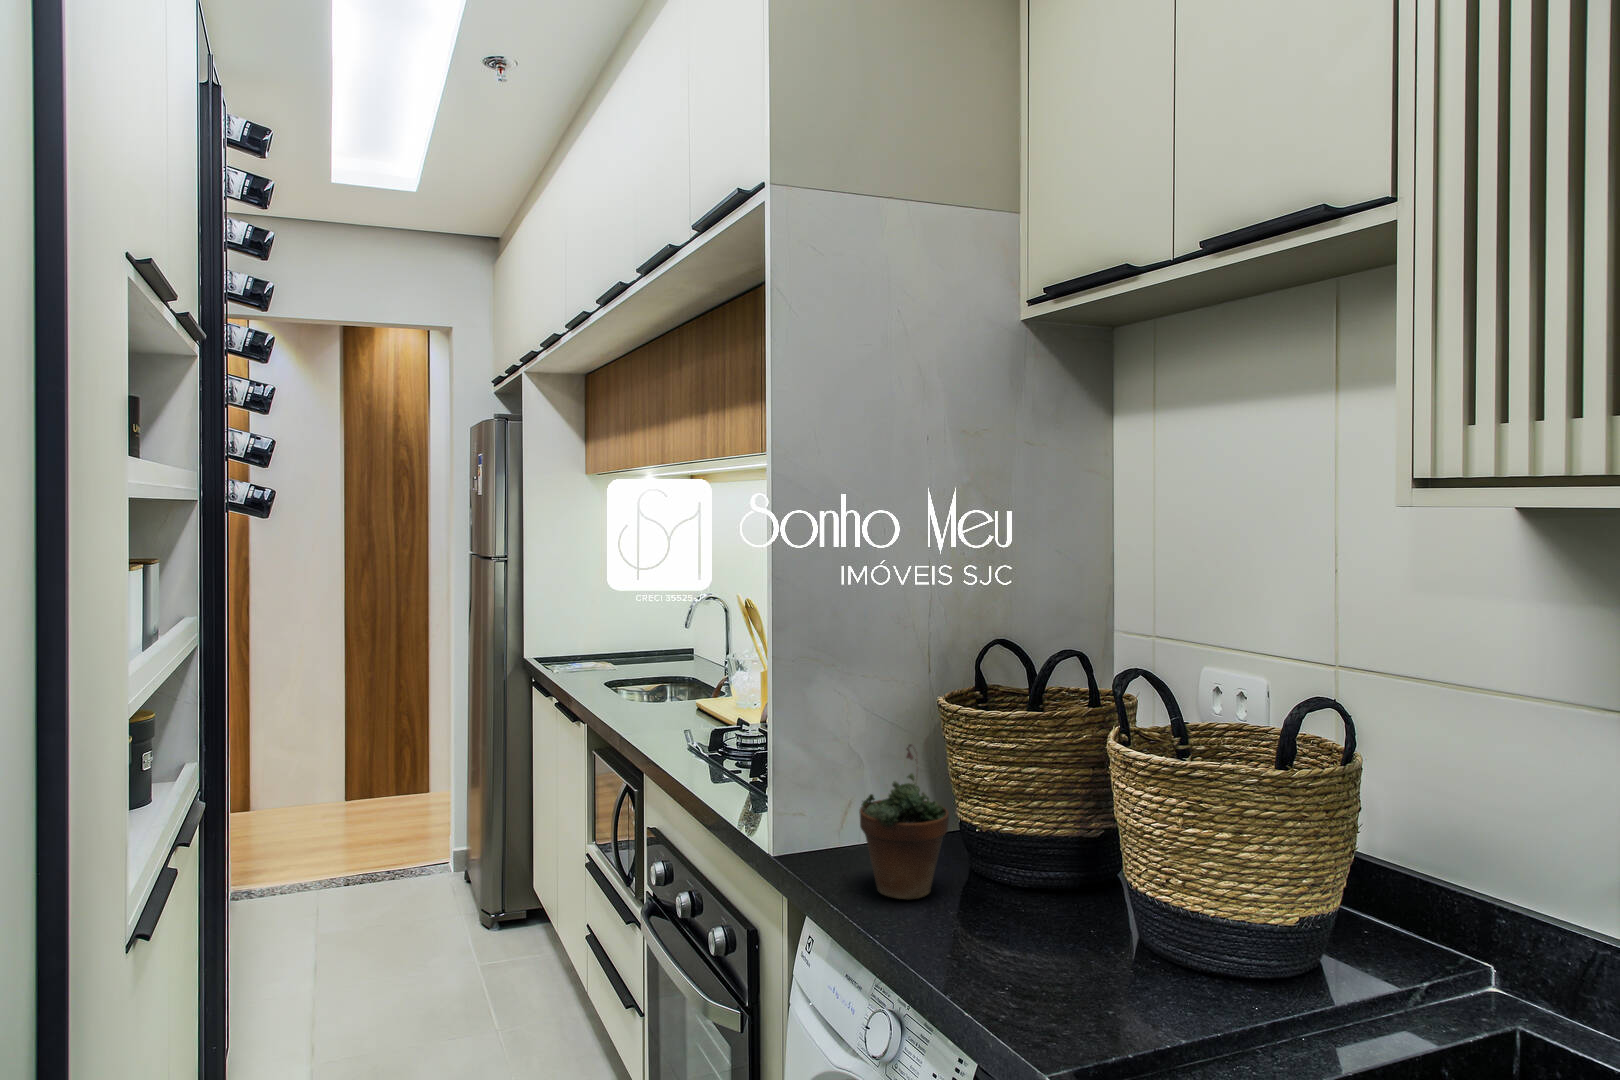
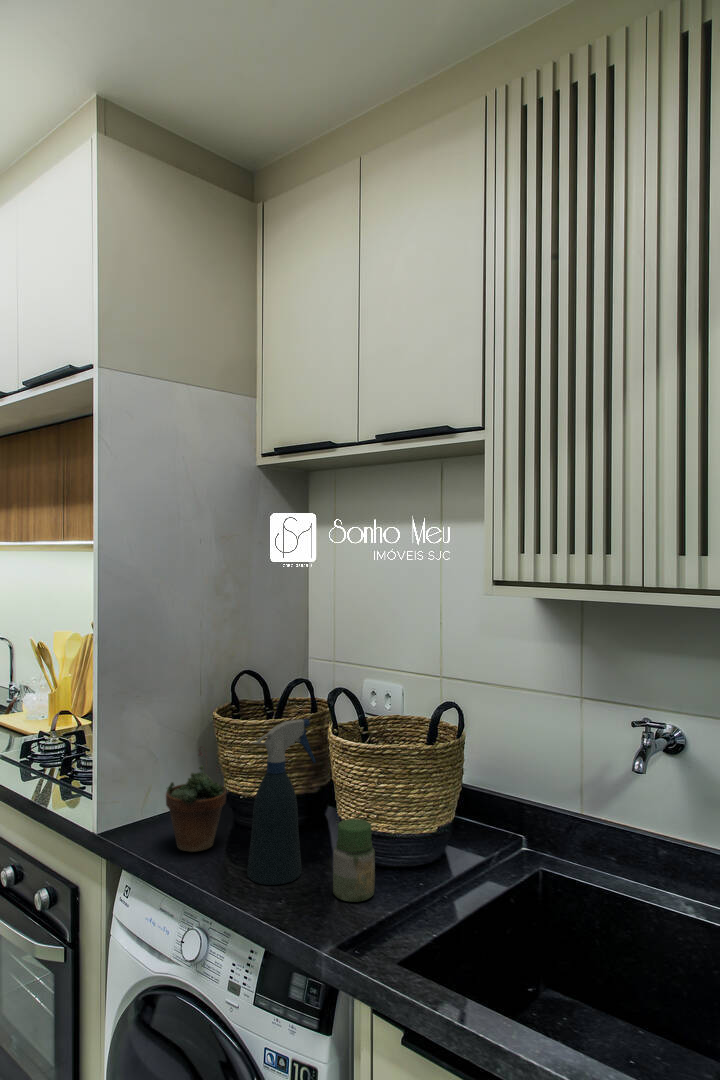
spray bottle: none [967,710,1079,967] -> present [247,719,316,885]
jar: none [1098,878,1171,1016] -> present [333,819,375,902]

